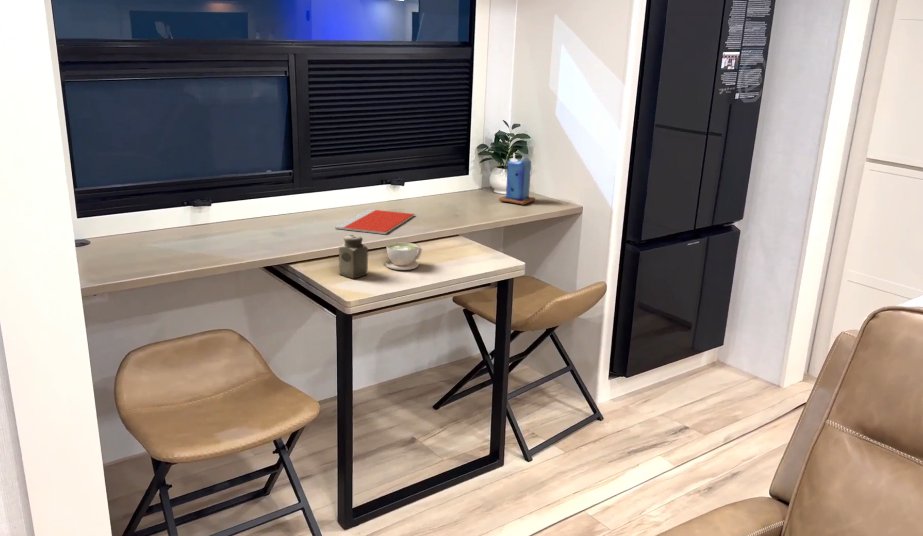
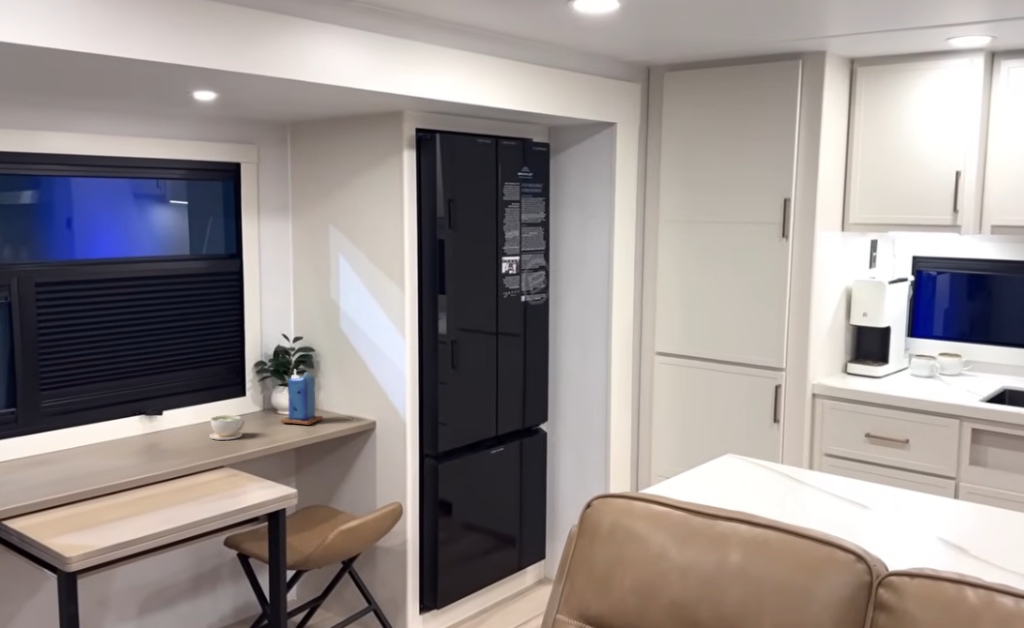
notebook: present [335,209,415,234] -> none [70,445,176,473]
salt shaker: present [339,235,368,278] -> none [67,477,105,530]
coffee cup: present [385,242,422,270] -> present [210,415,245,440]

